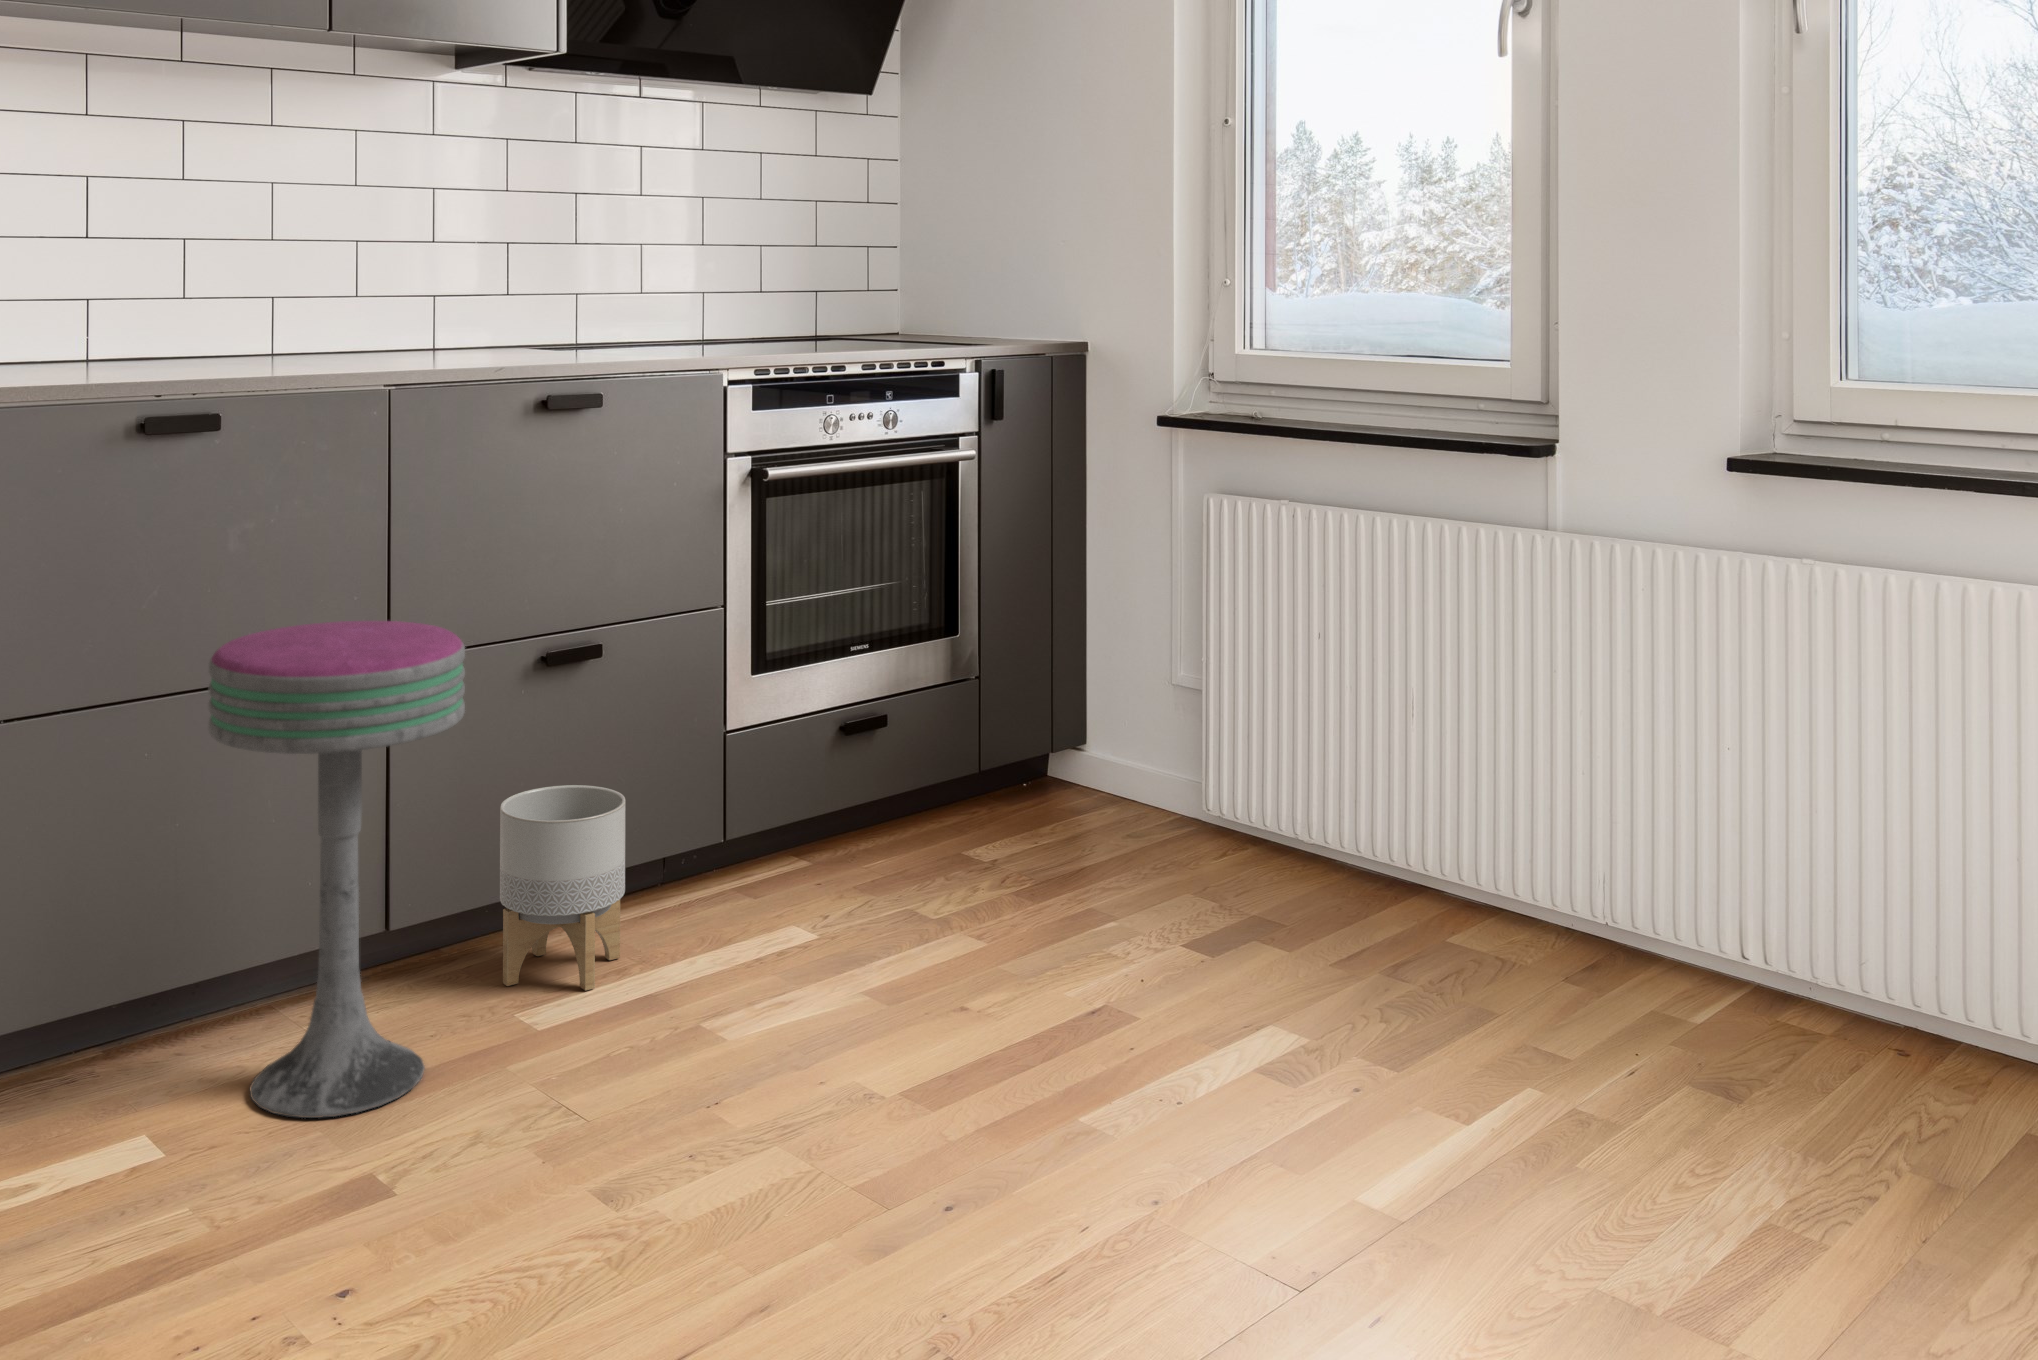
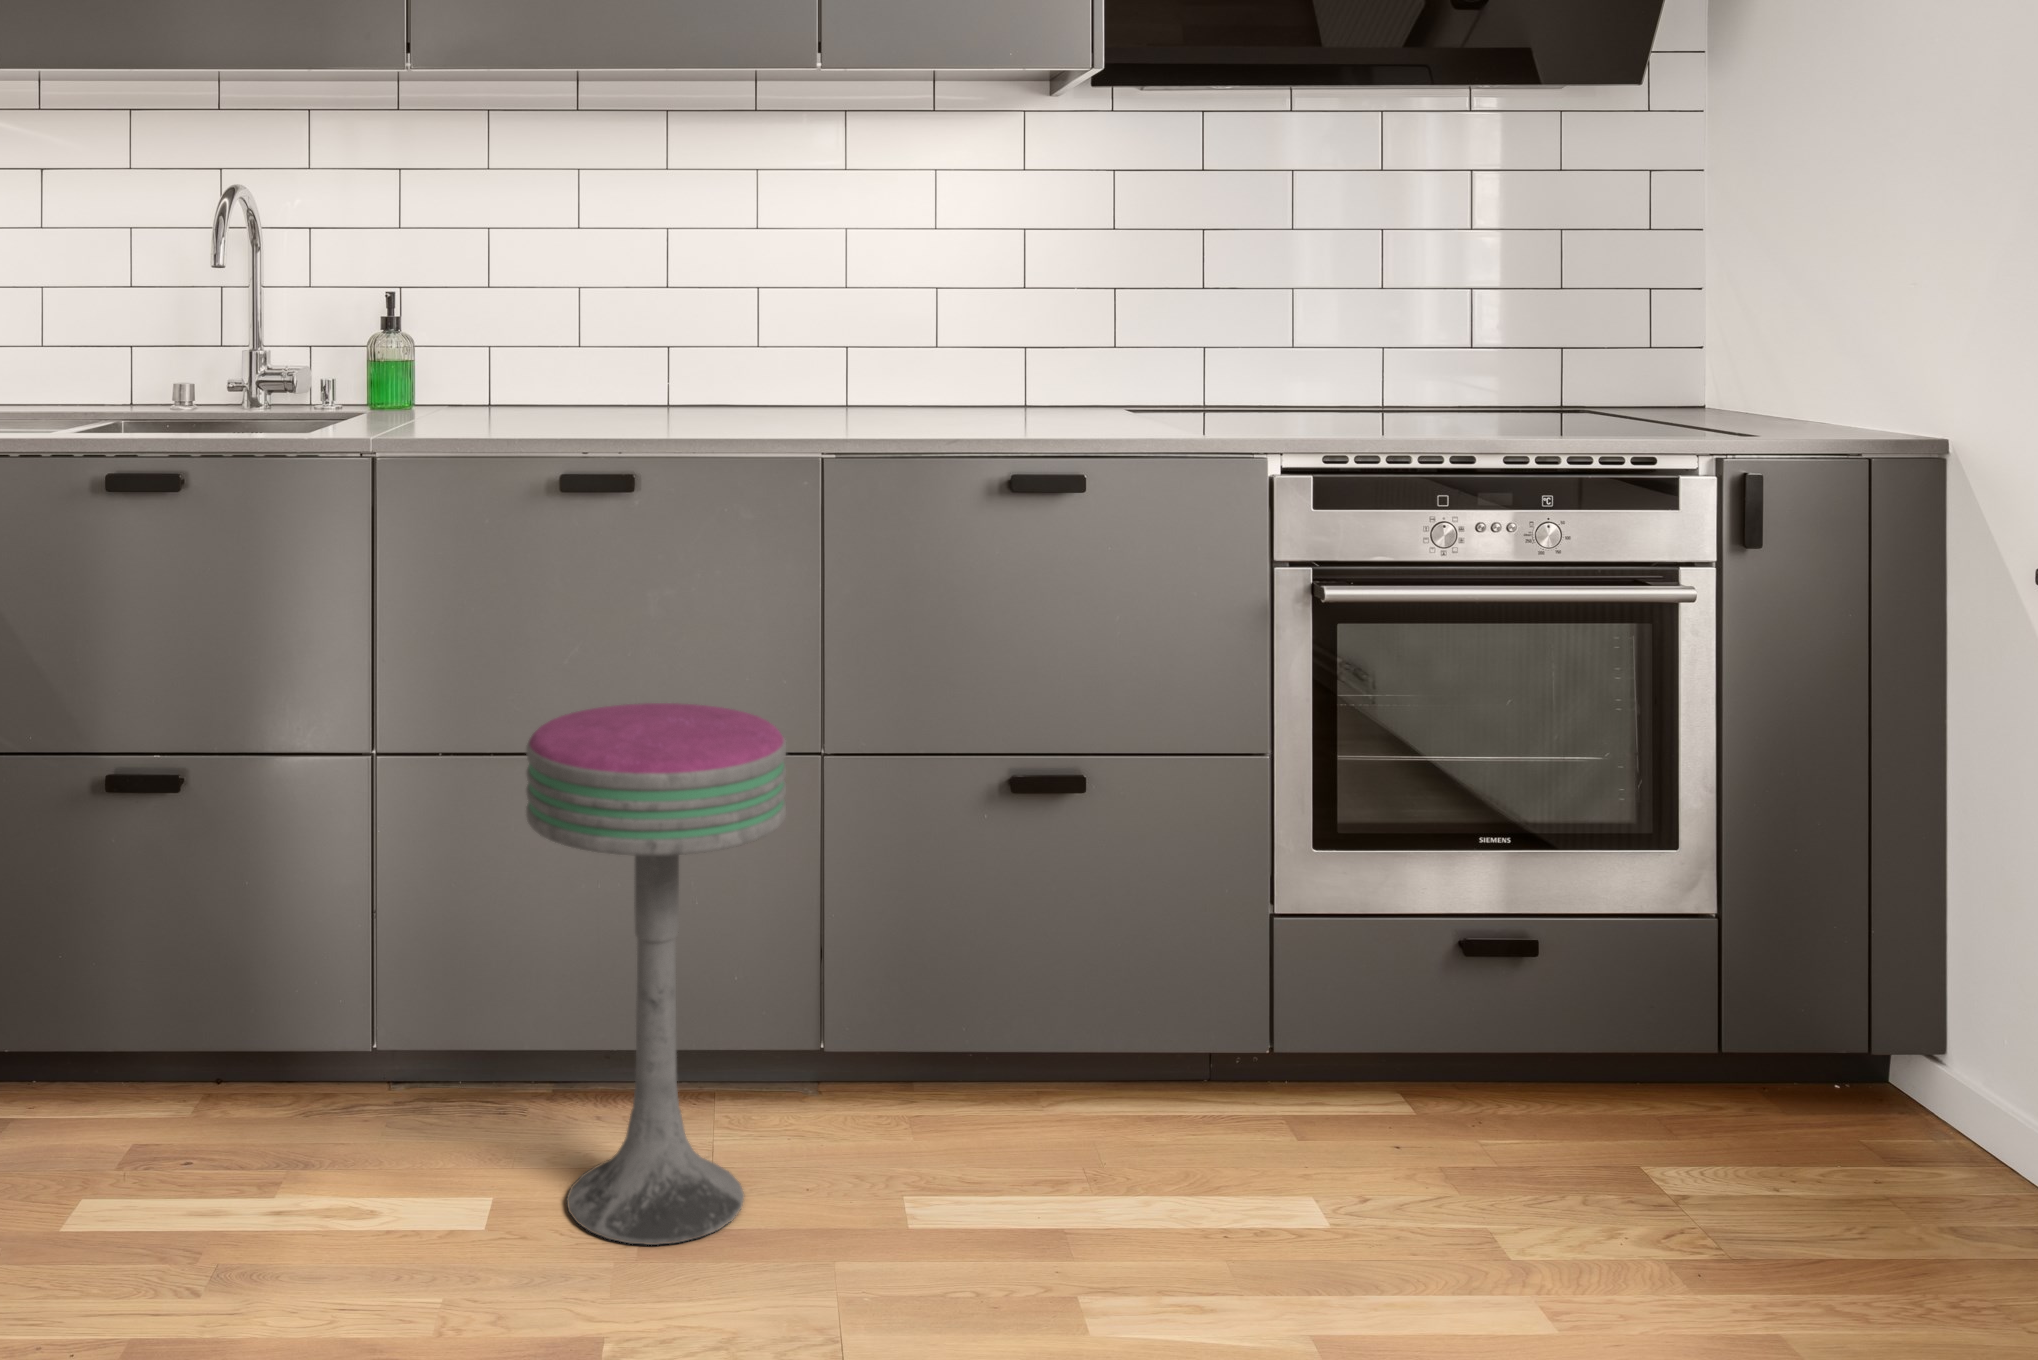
planter: present [500,785,626,991] -> none [911,932,1057,1190]

